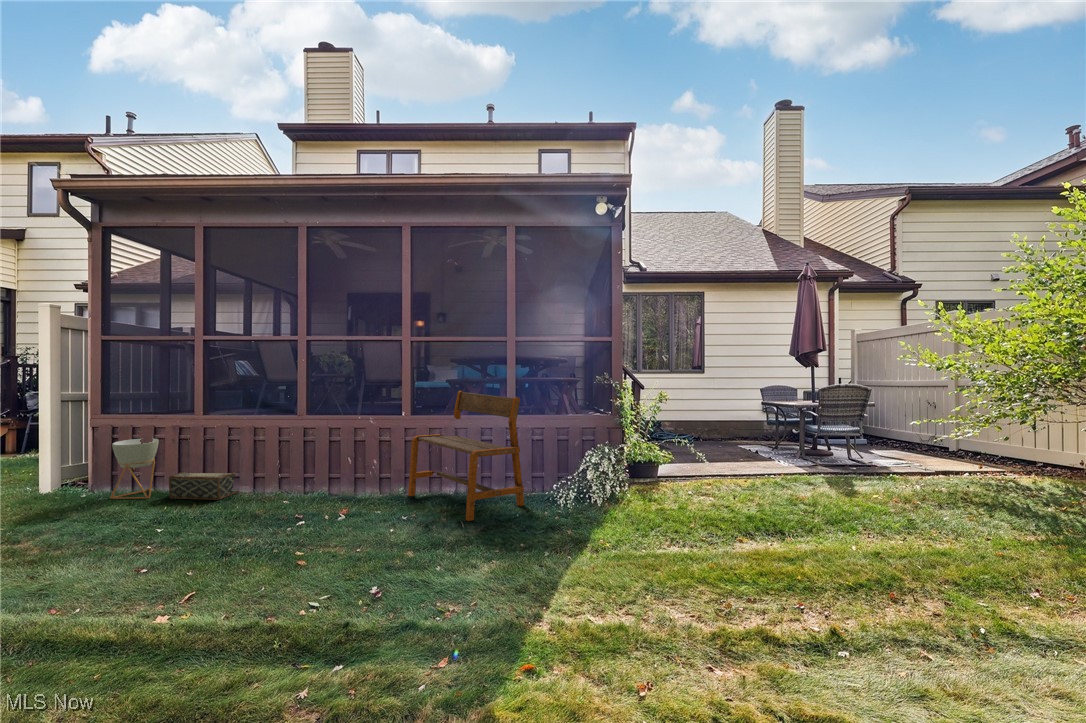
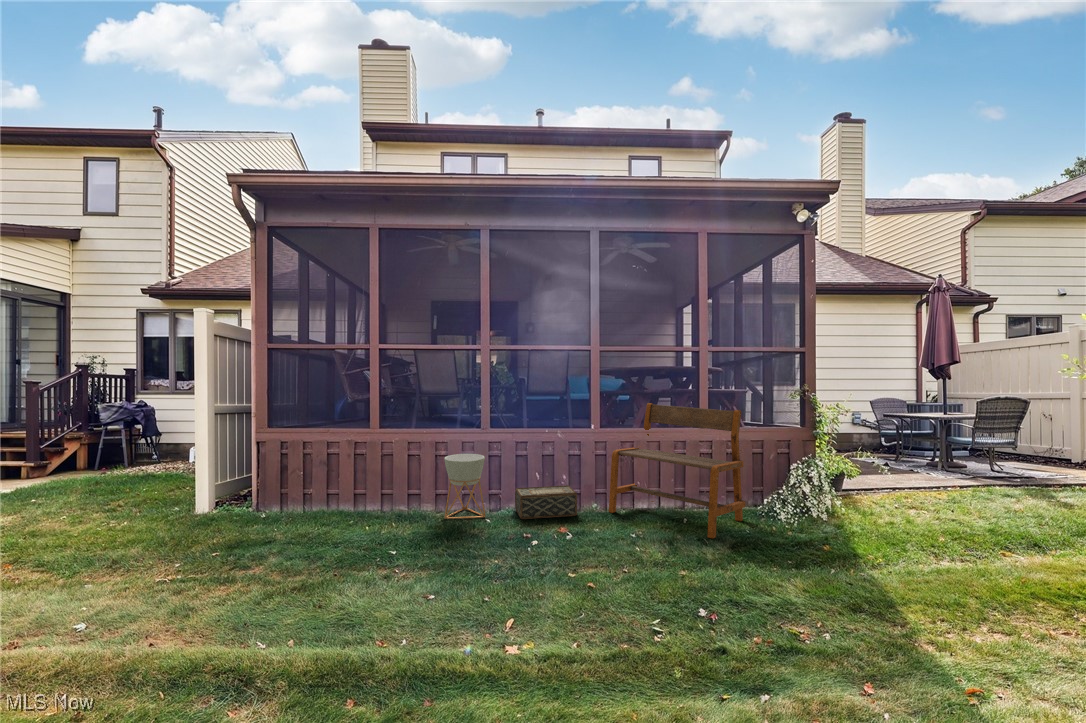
planter: present [110,438,159,499] -> present [444,454,485,519]
woven basket: present [169,472,239,500] -> present [515,485,577,519]

